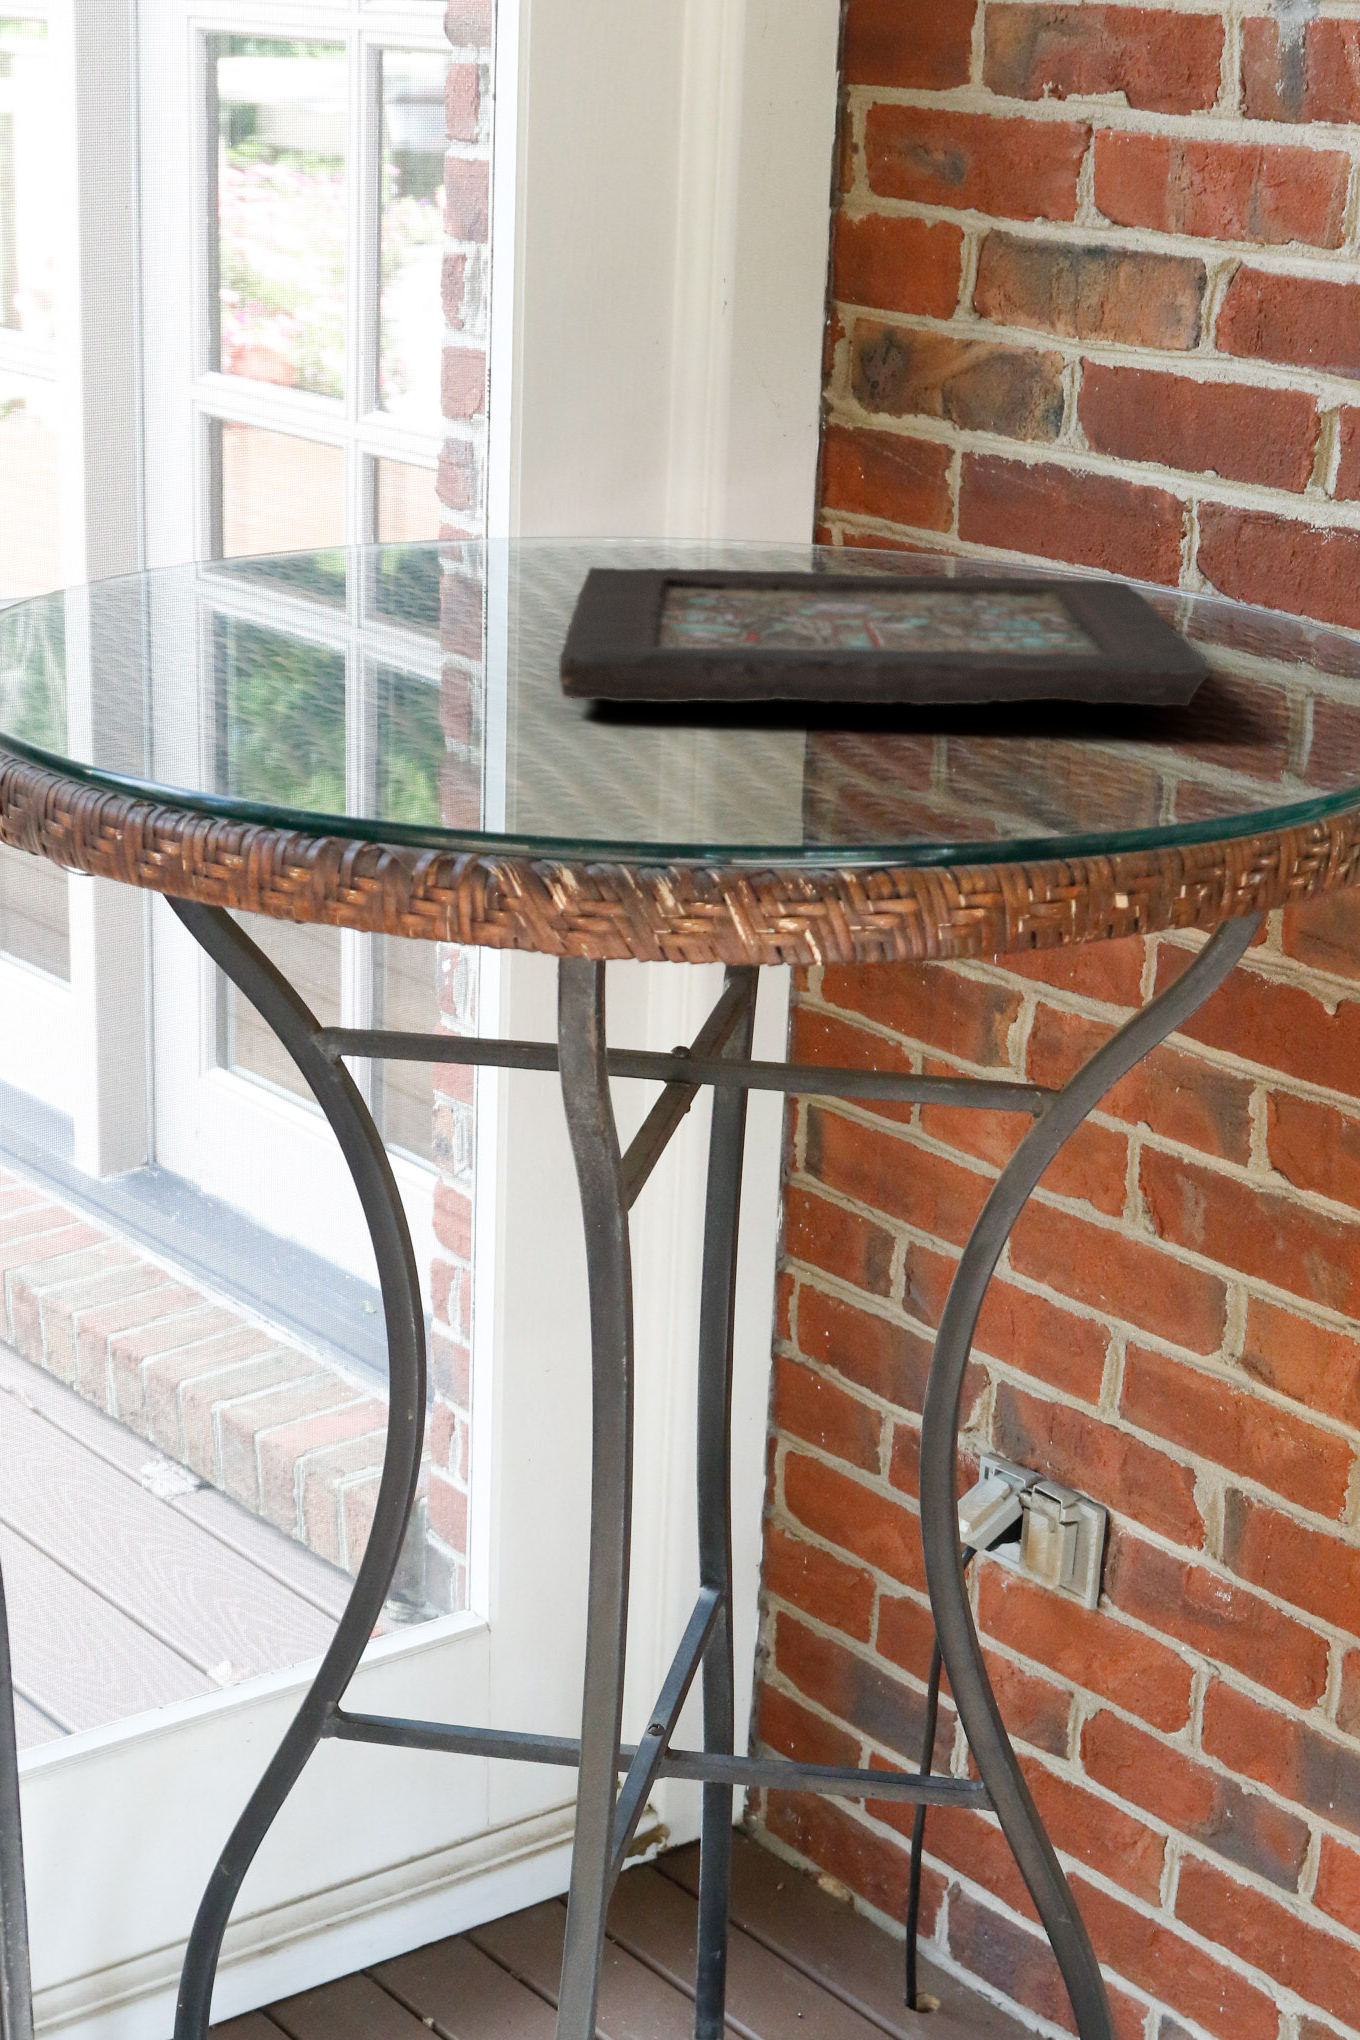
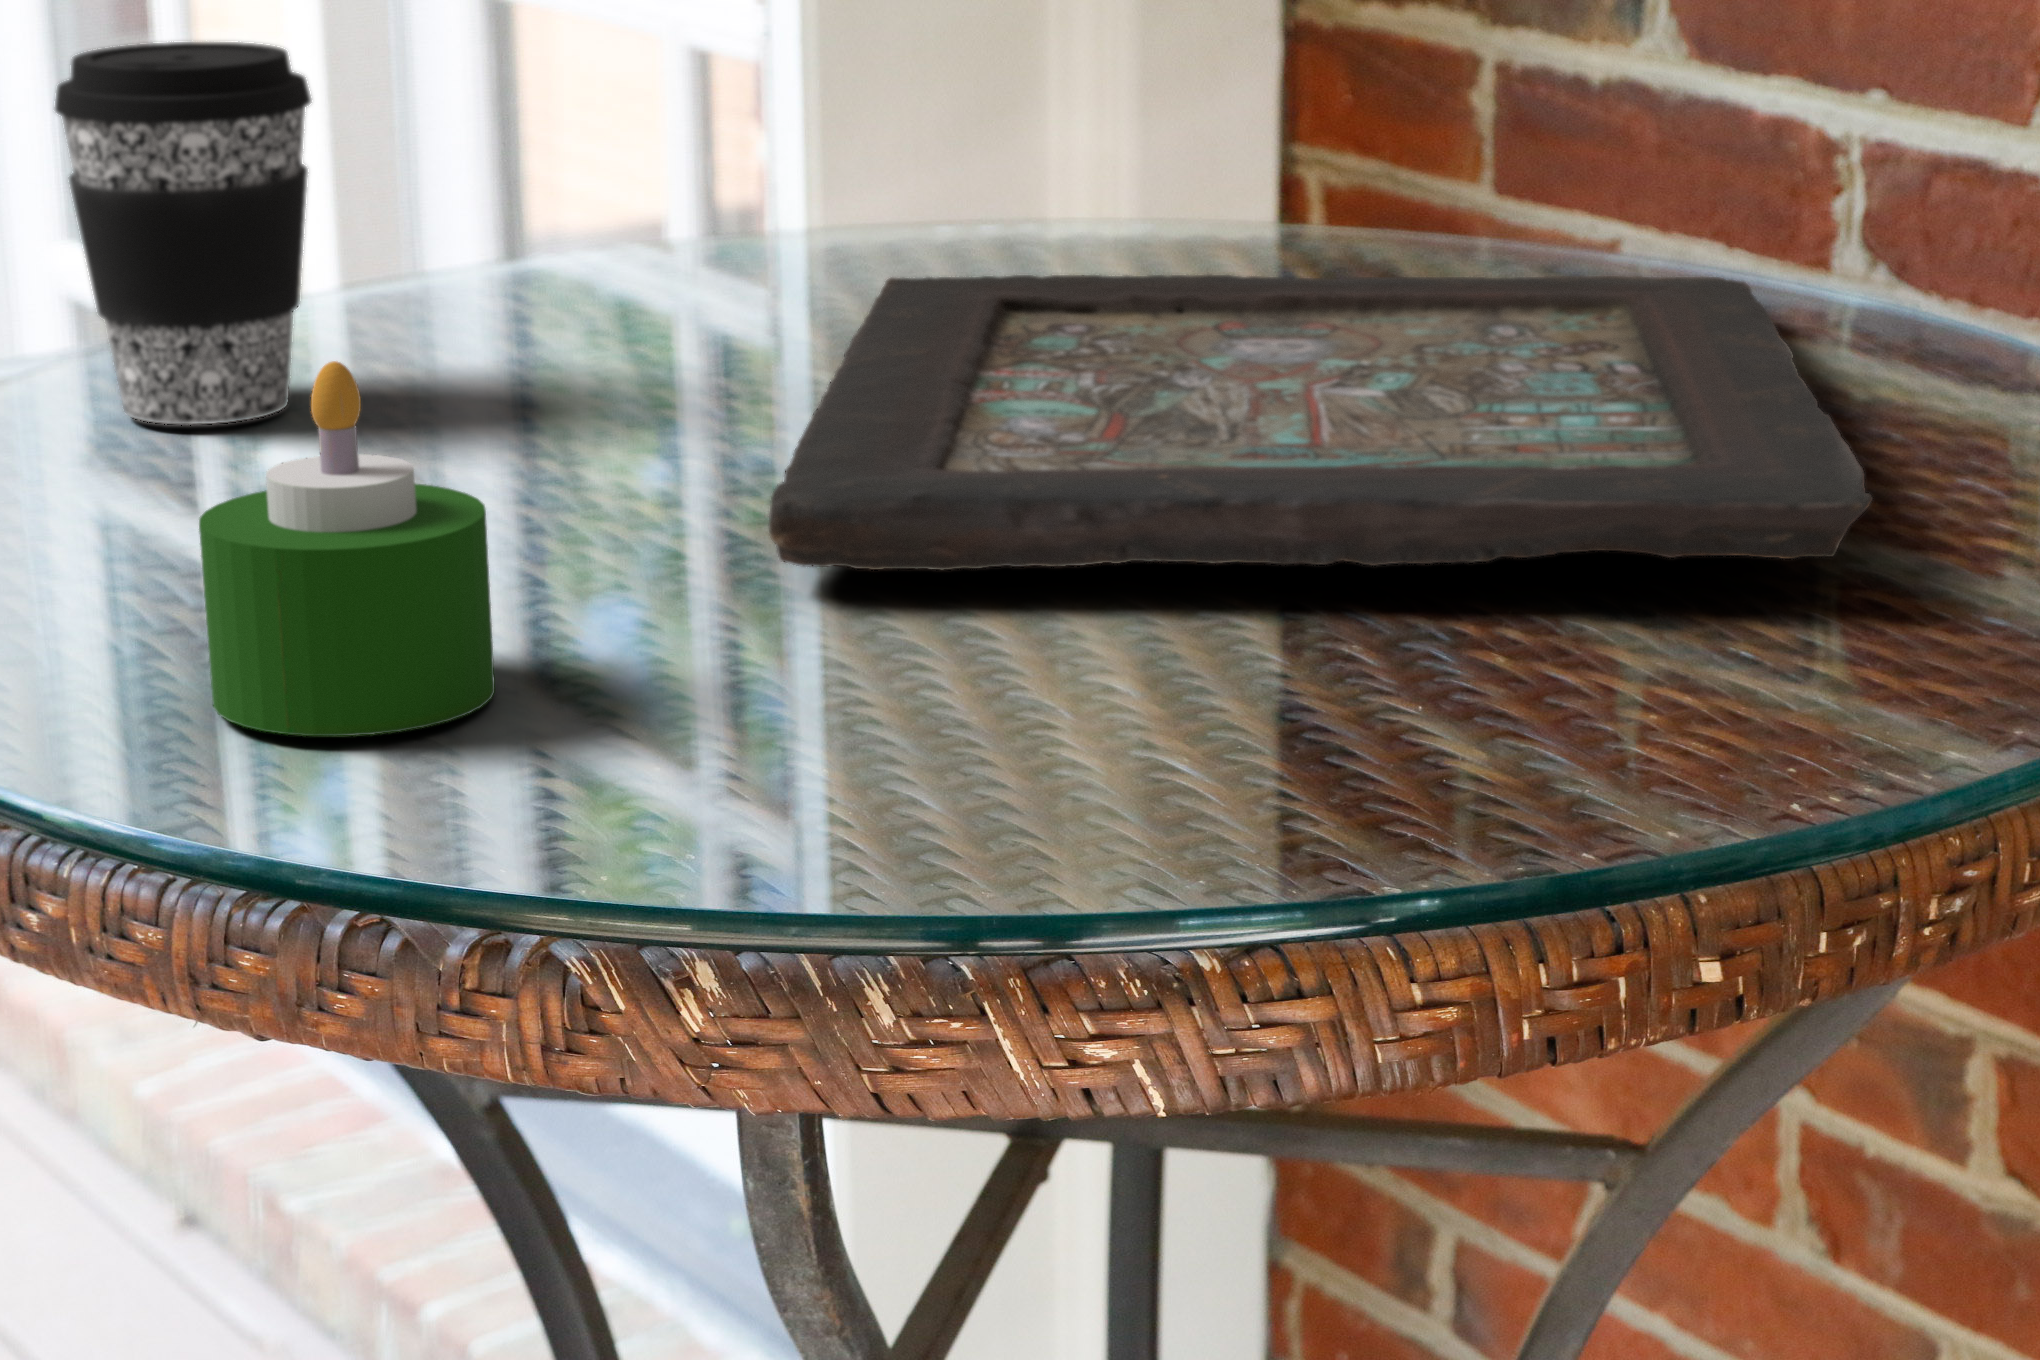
coffee cup: none [89,393,249,632] -> present [55,42,311,425]
candle: none [241,548,409,768] -> present [199,361,495,736]

